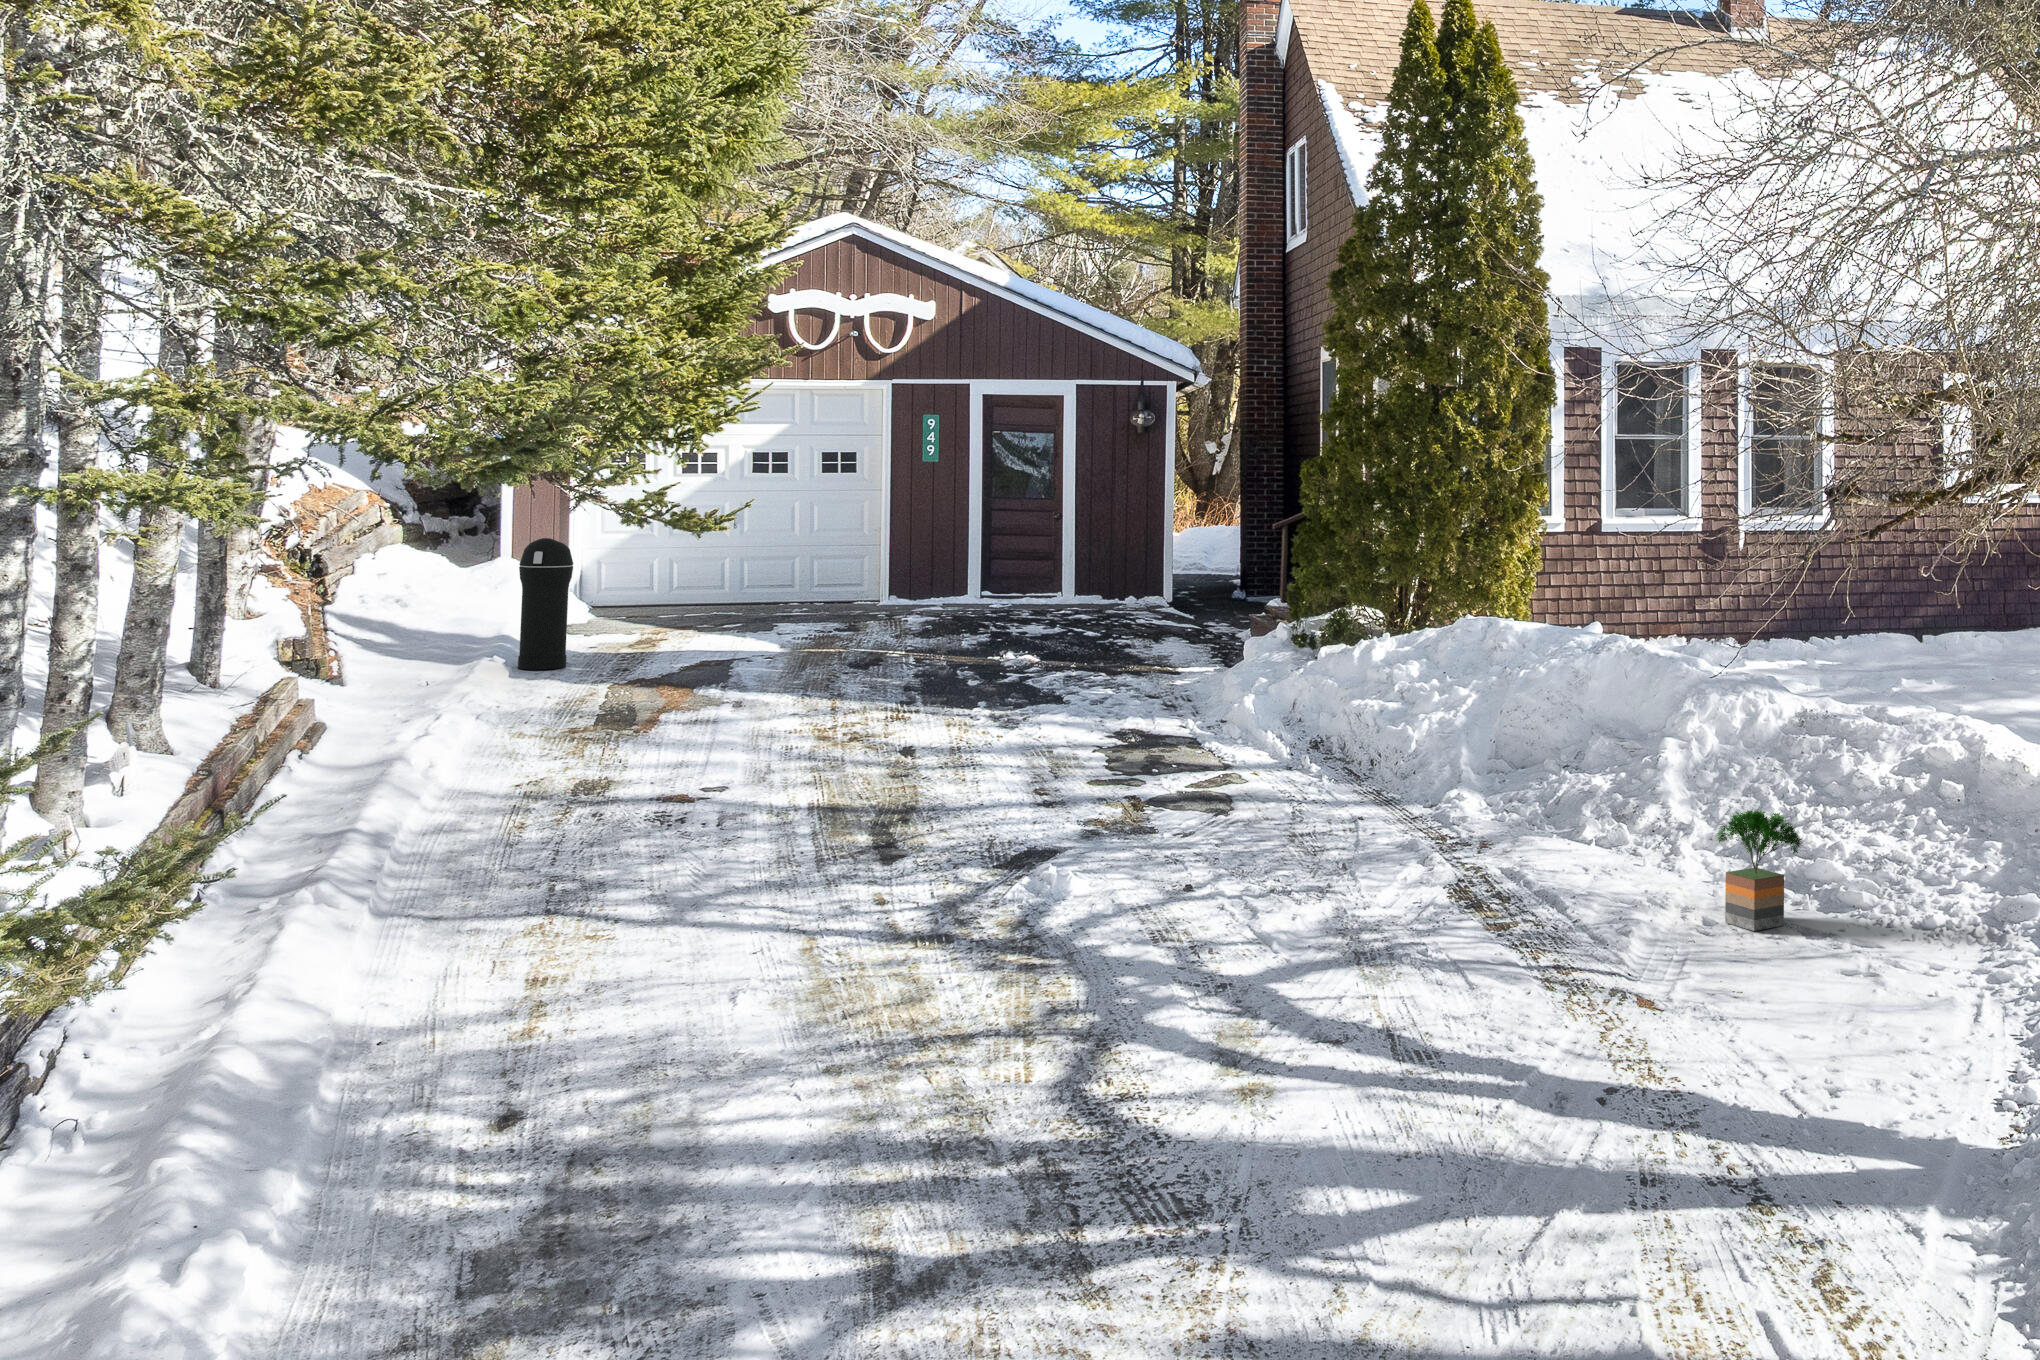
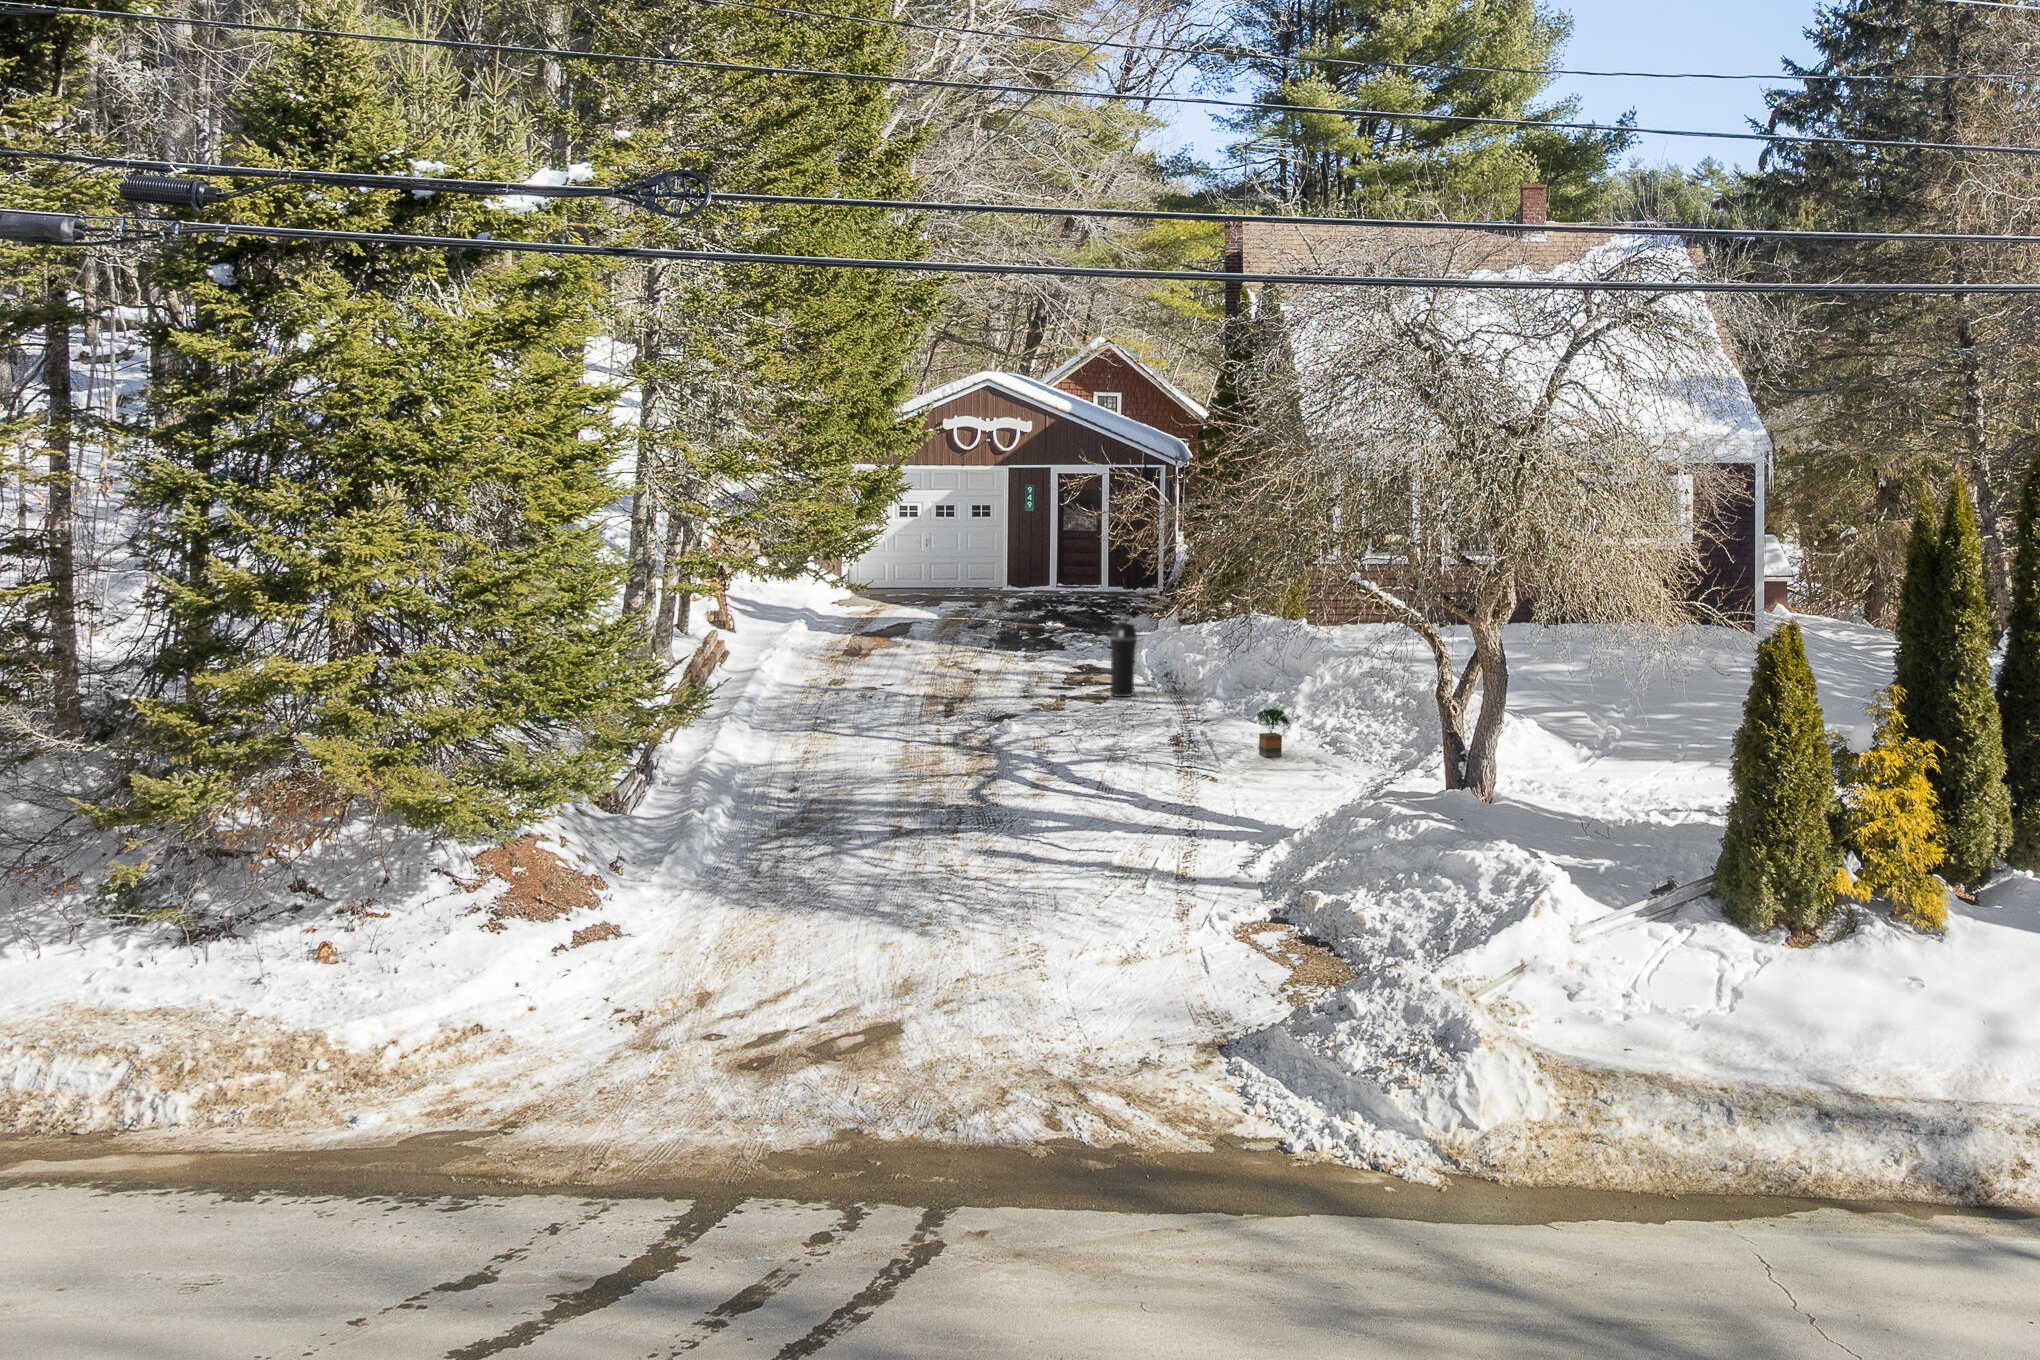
trash can: present [518,538,573,670] -> present [1110,622,1137,697]

